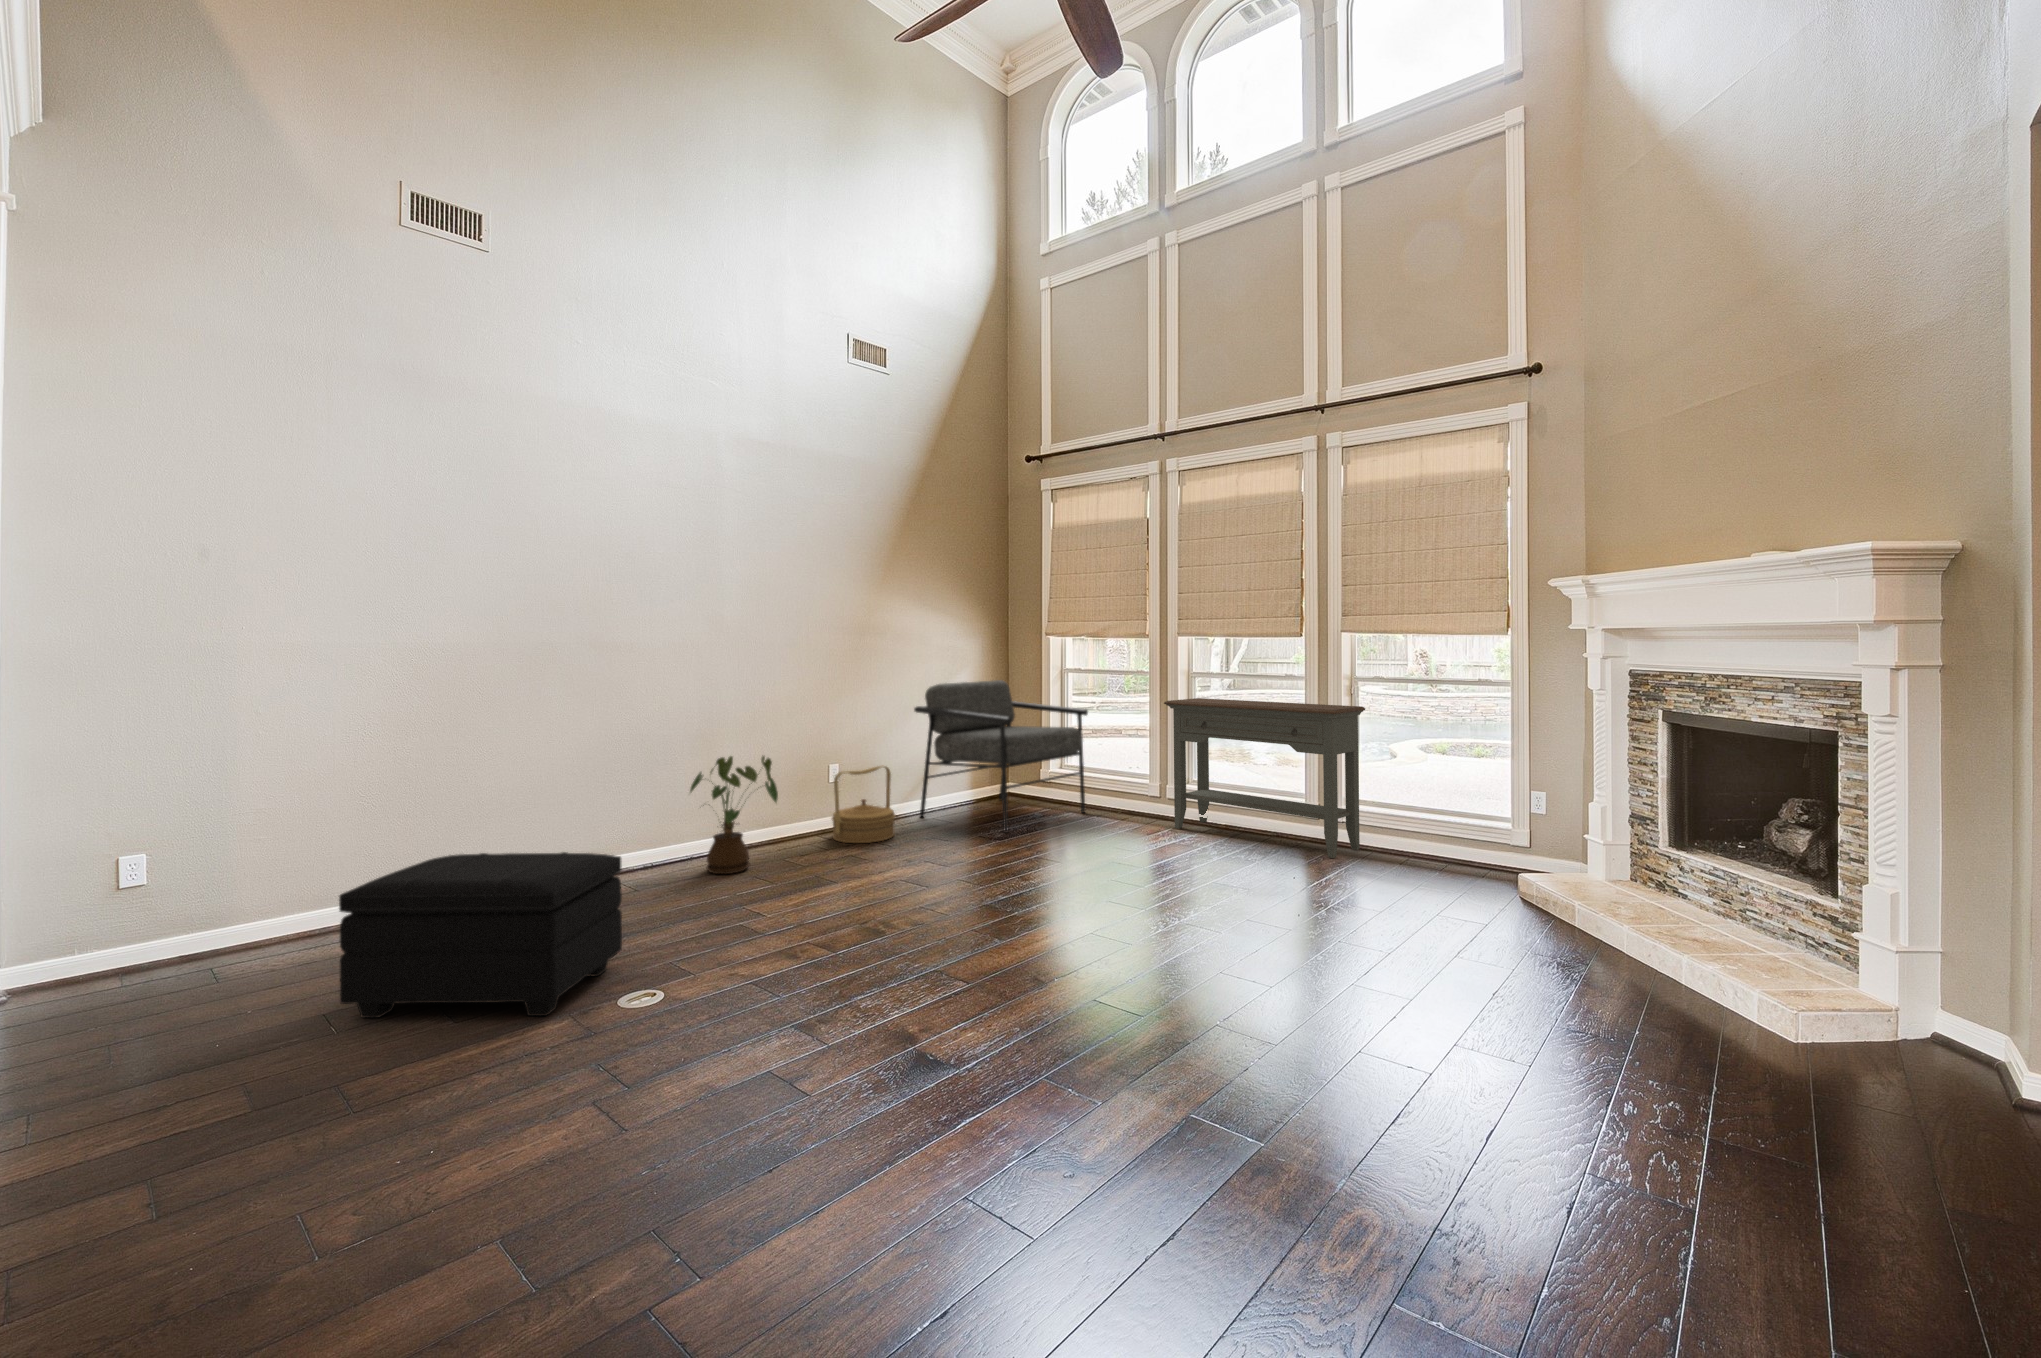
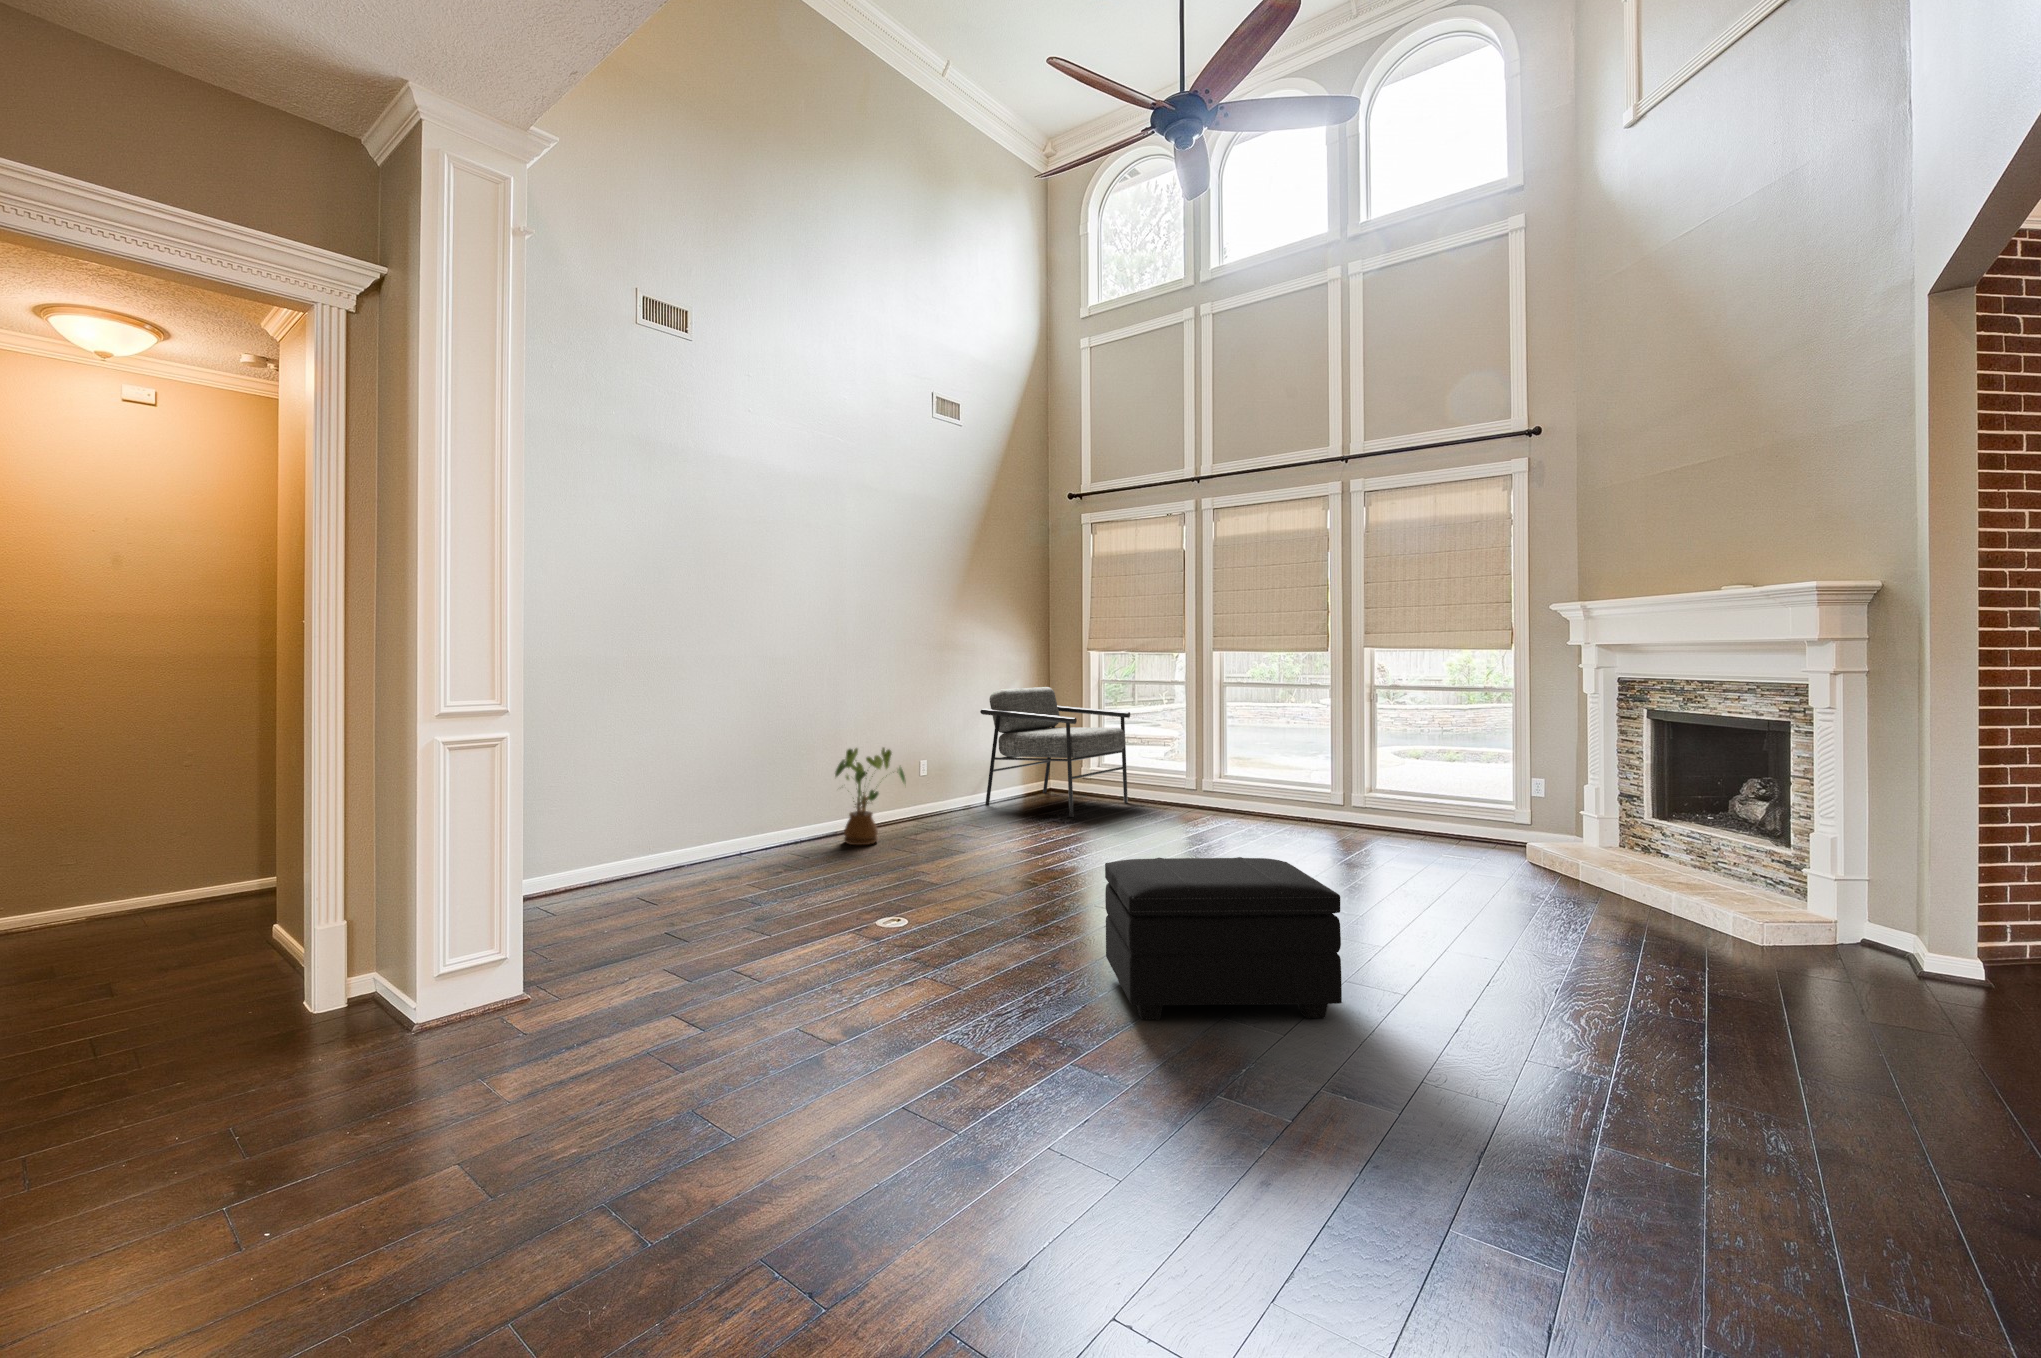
console table: present [1164,698,1365,858] -> none [1205,703,1387,835]
woven basket: present [832,766,895,843] -> none [924,759,978,824]
footstool: present [339,852,622,1018] -> present [1105,857,1342,1020]

